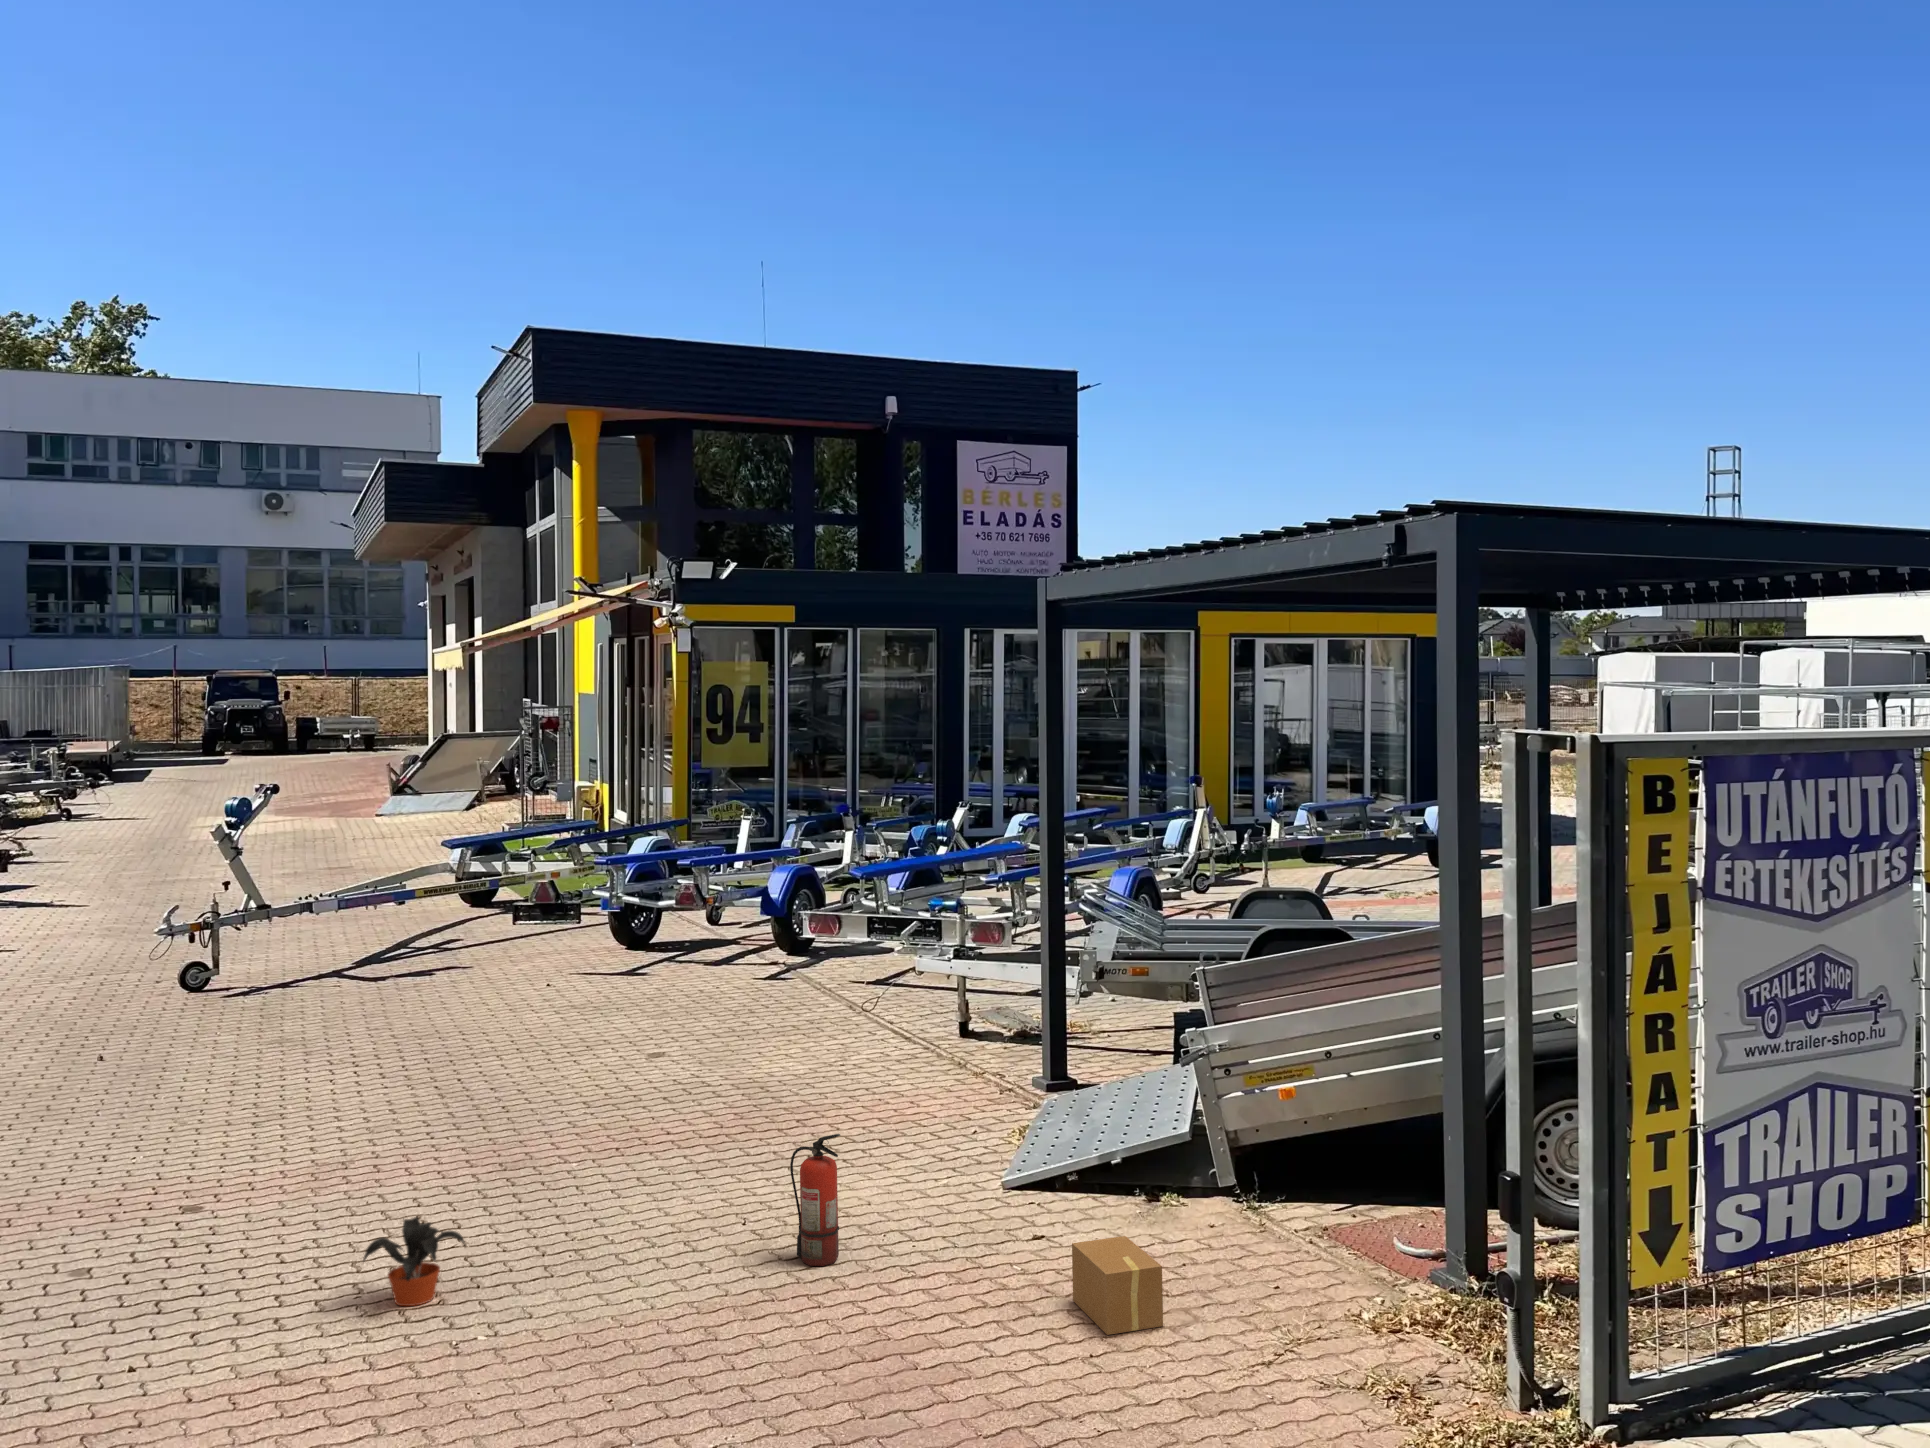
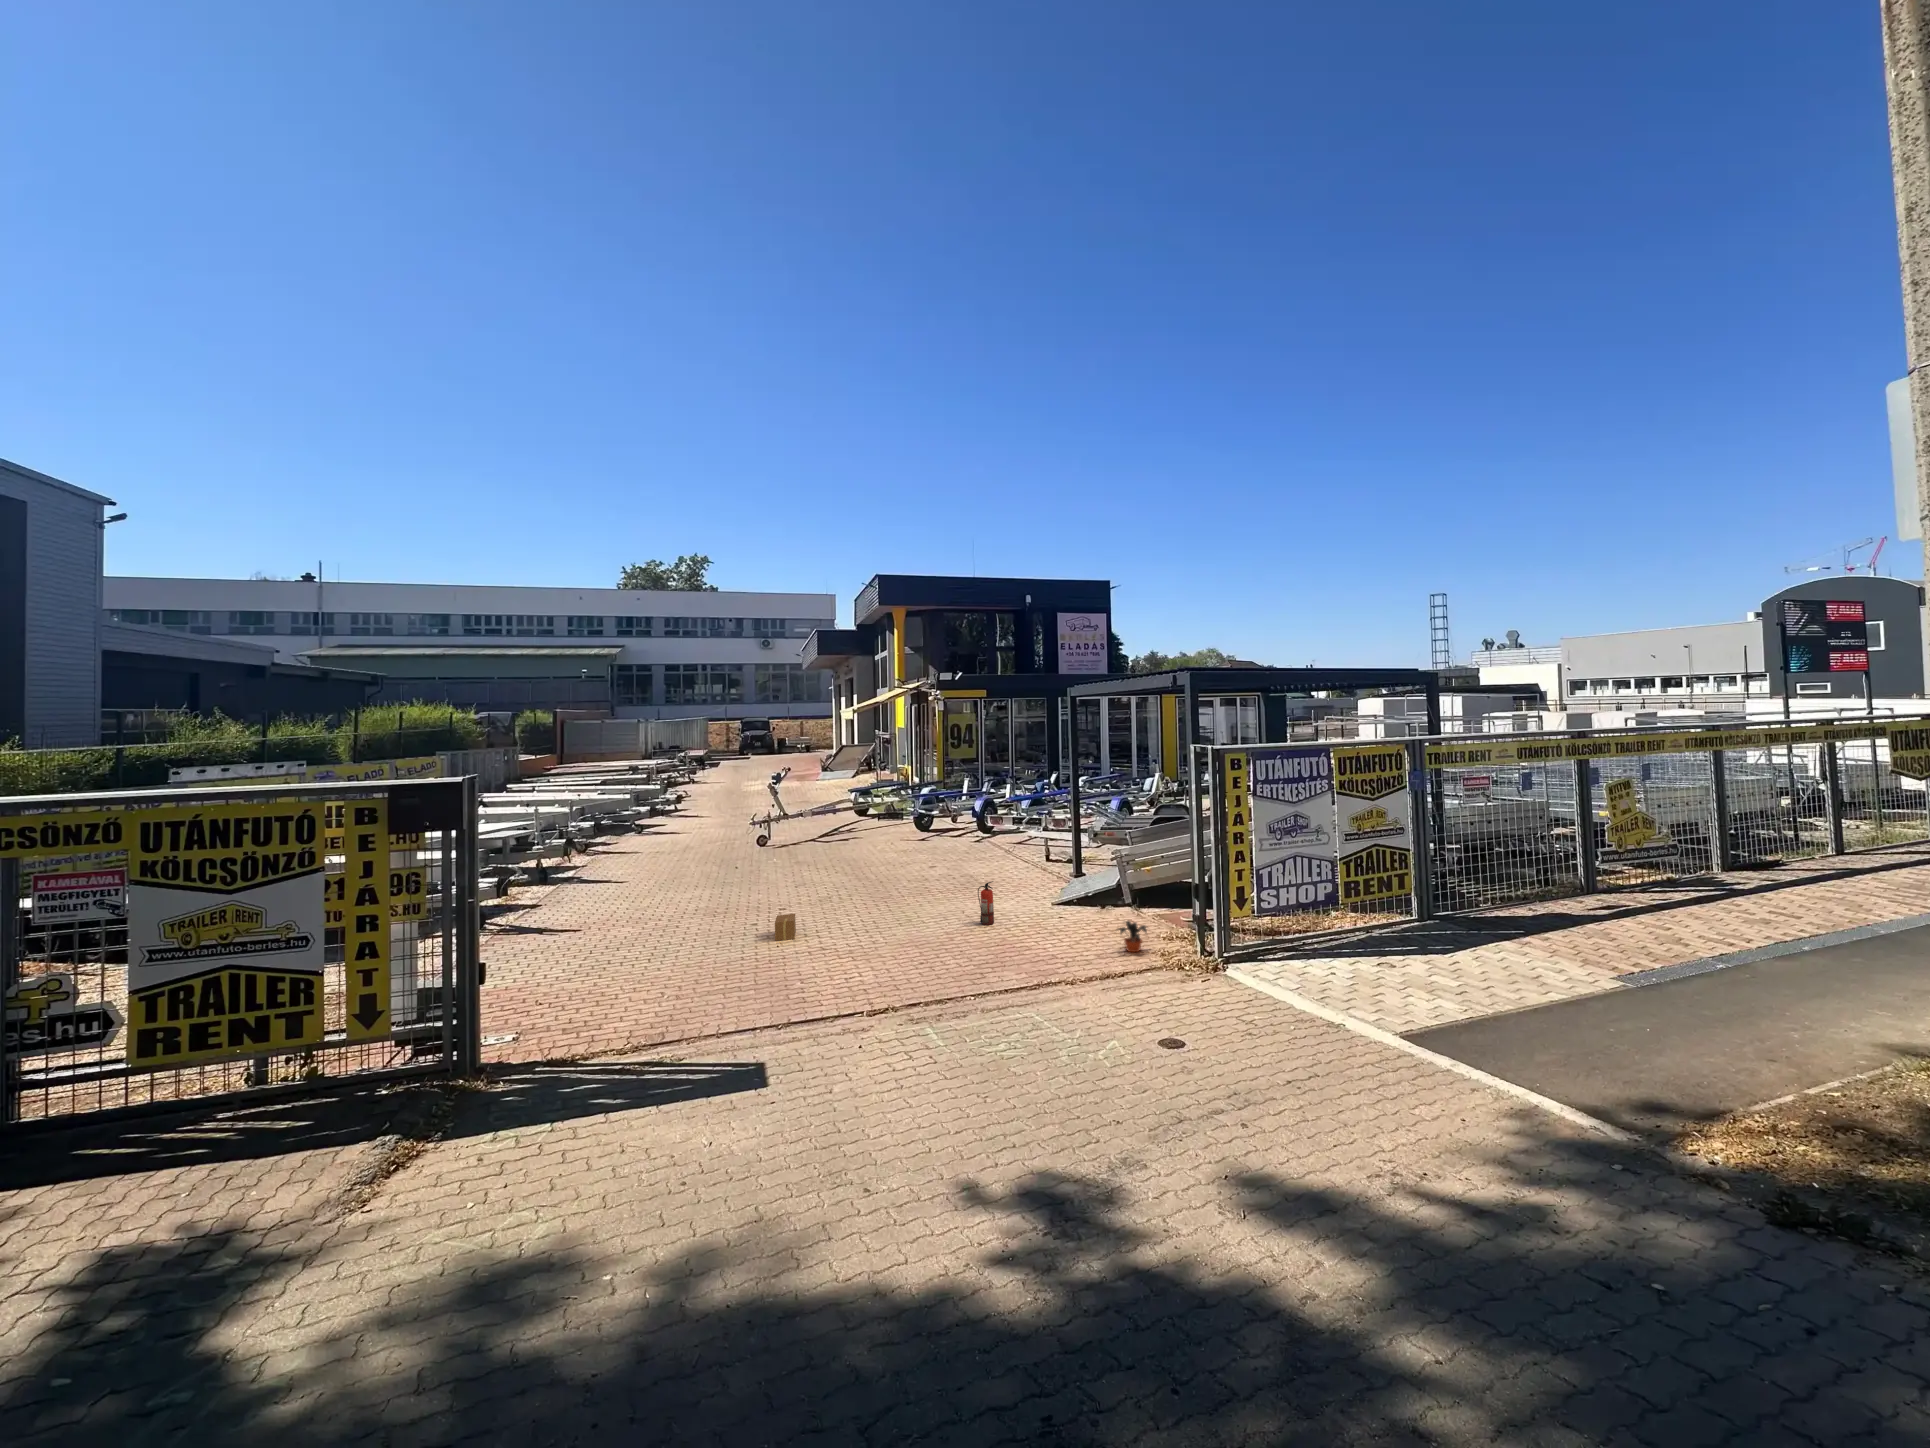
potted plant: present [363,1216,465,1306] -> present [1118,921,1147,952]
cardboard box: present [1072,1236,1163,1335] -> present [775,914,796,941]

